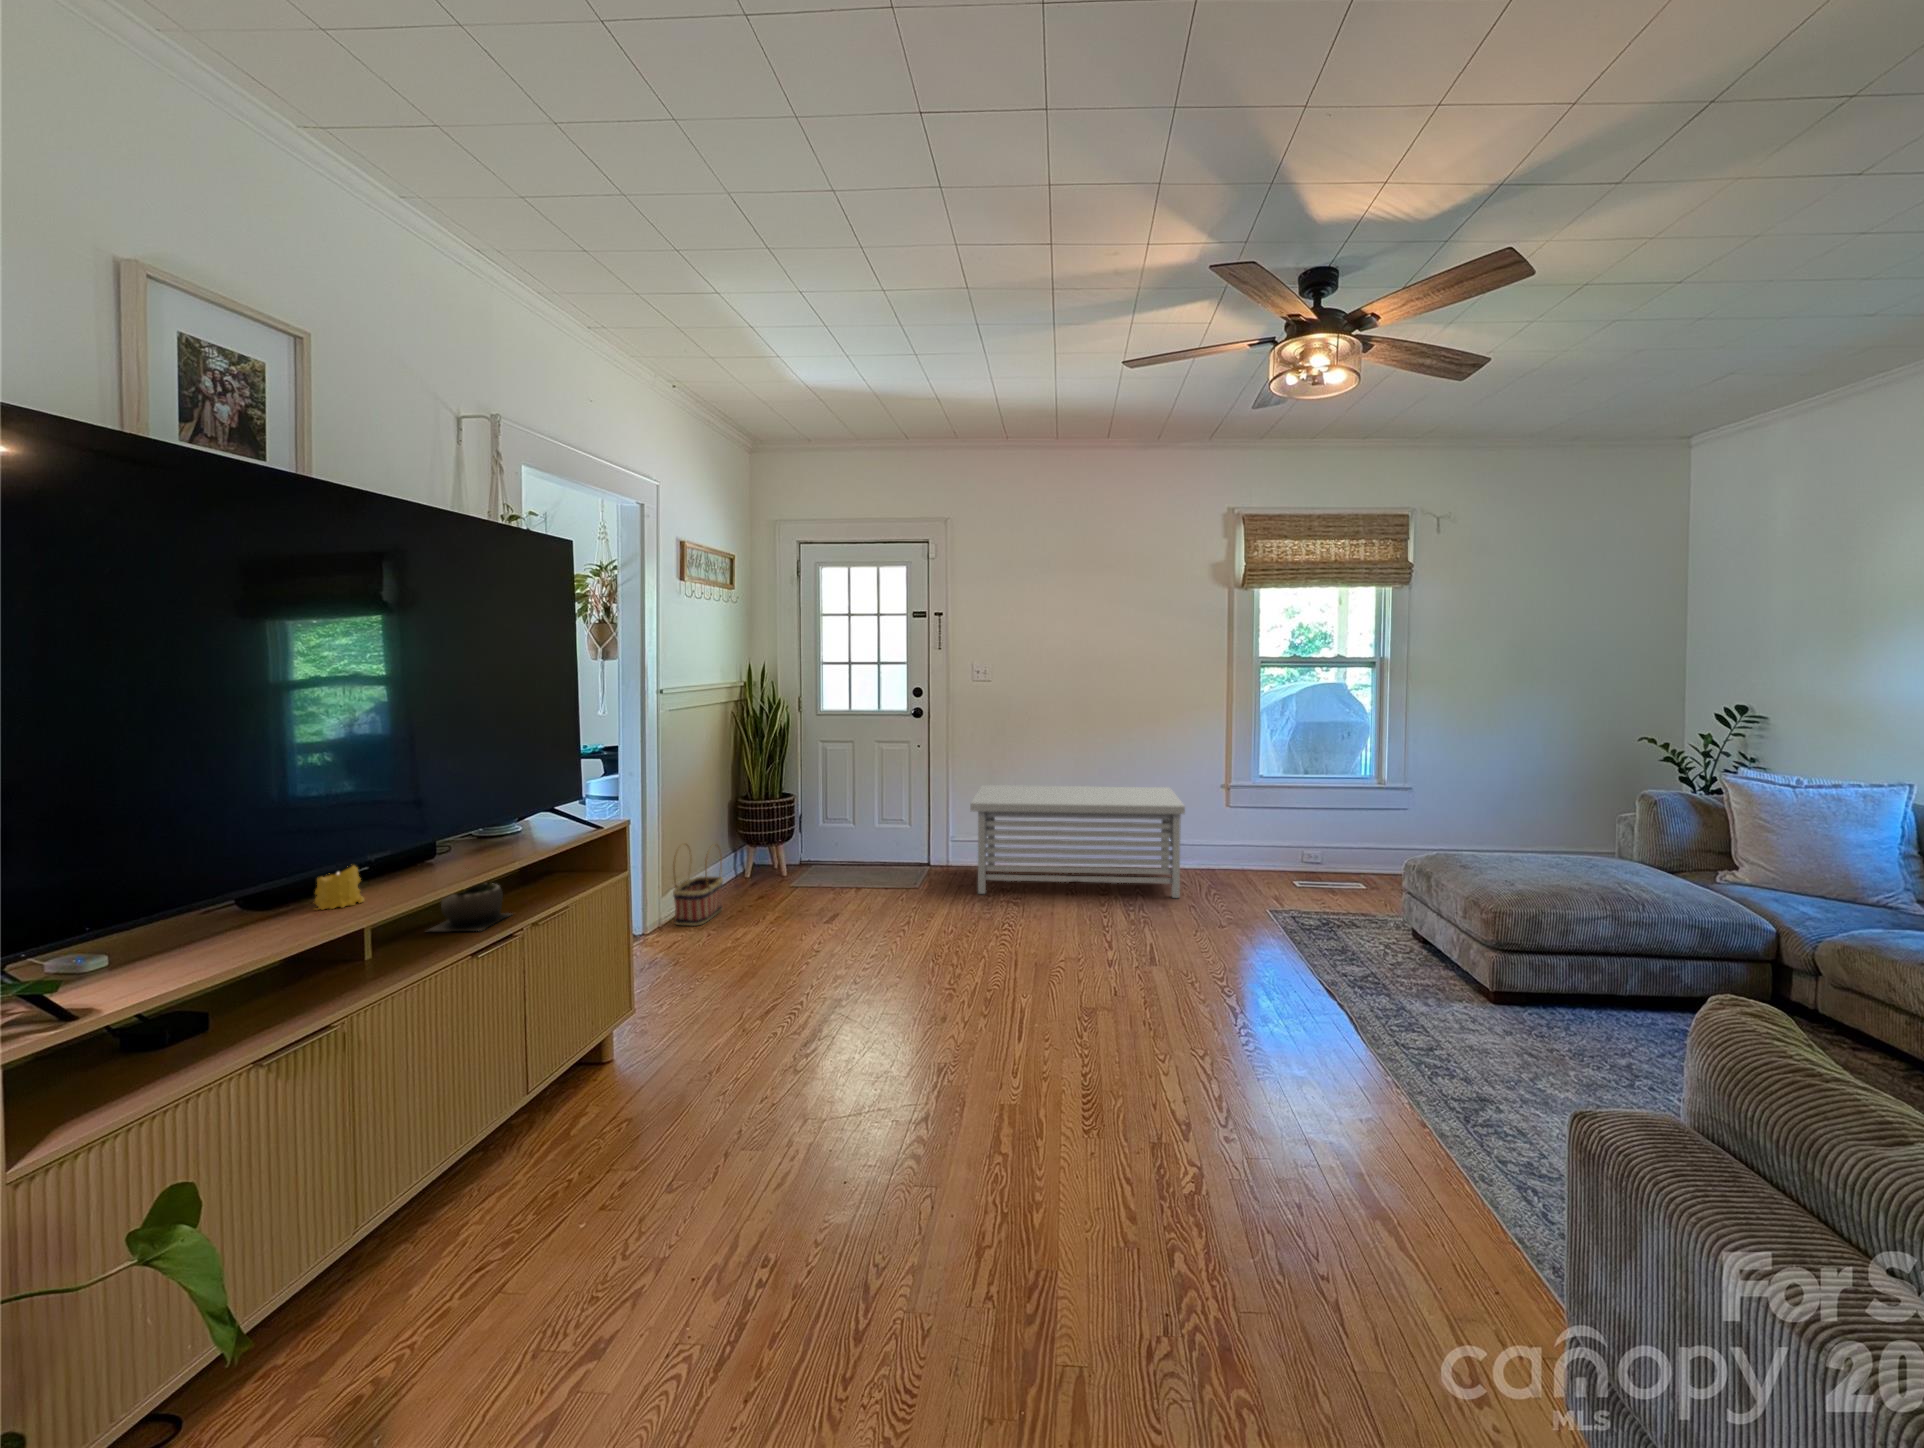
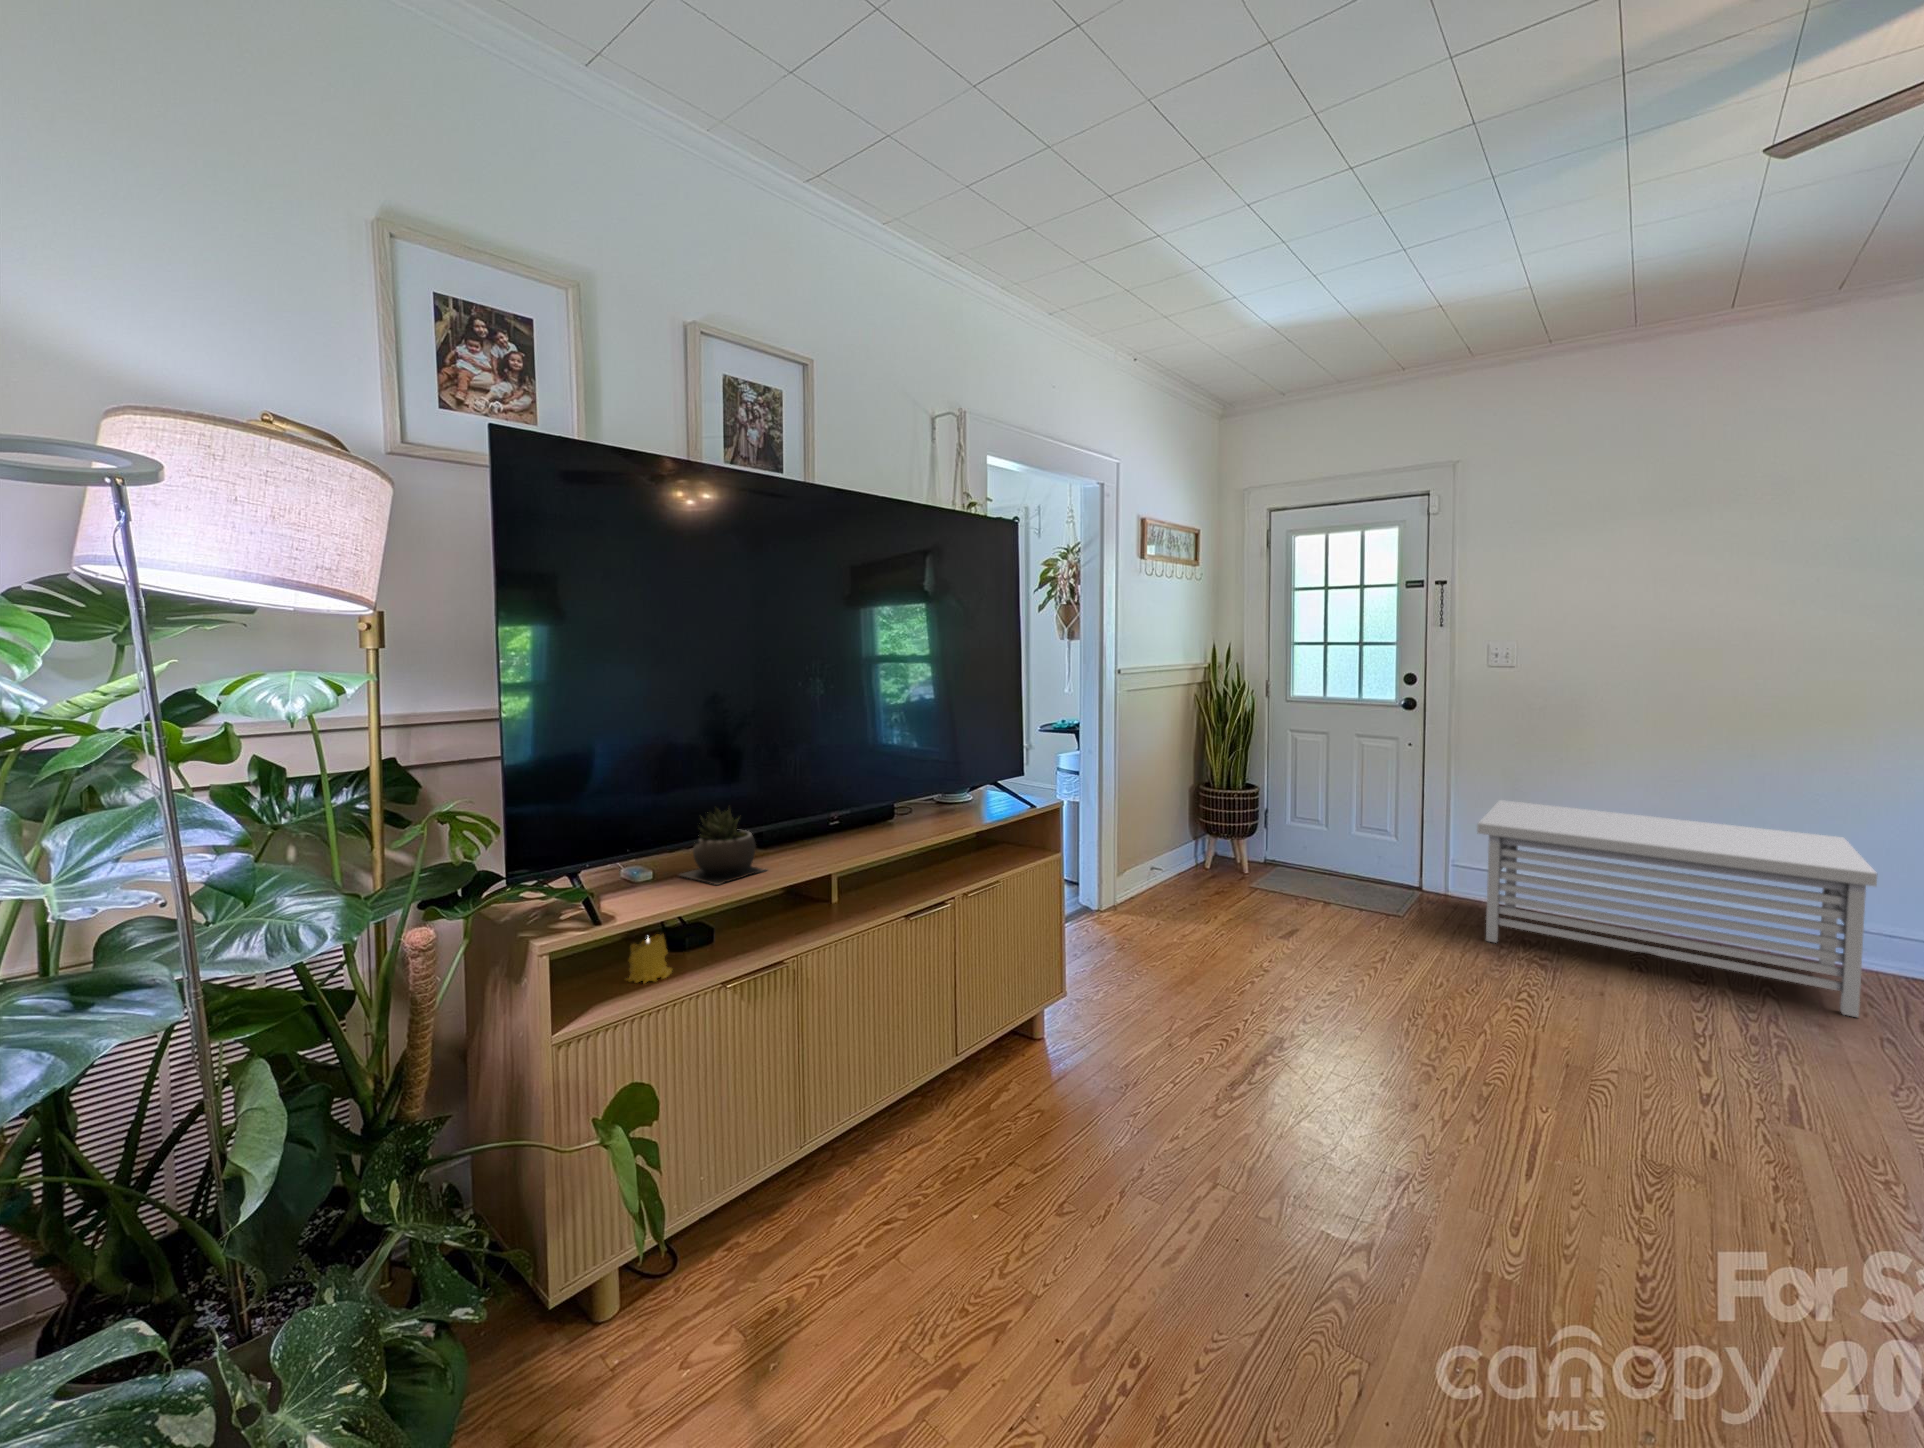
basket: present [673,844,723,926] -> none [1126,826,1176,913]
candle: present [315,866,364,910] -> present [626,934,672,983]
succulent plant: present [428,882,511,931] -> present [680,808,765,885]

